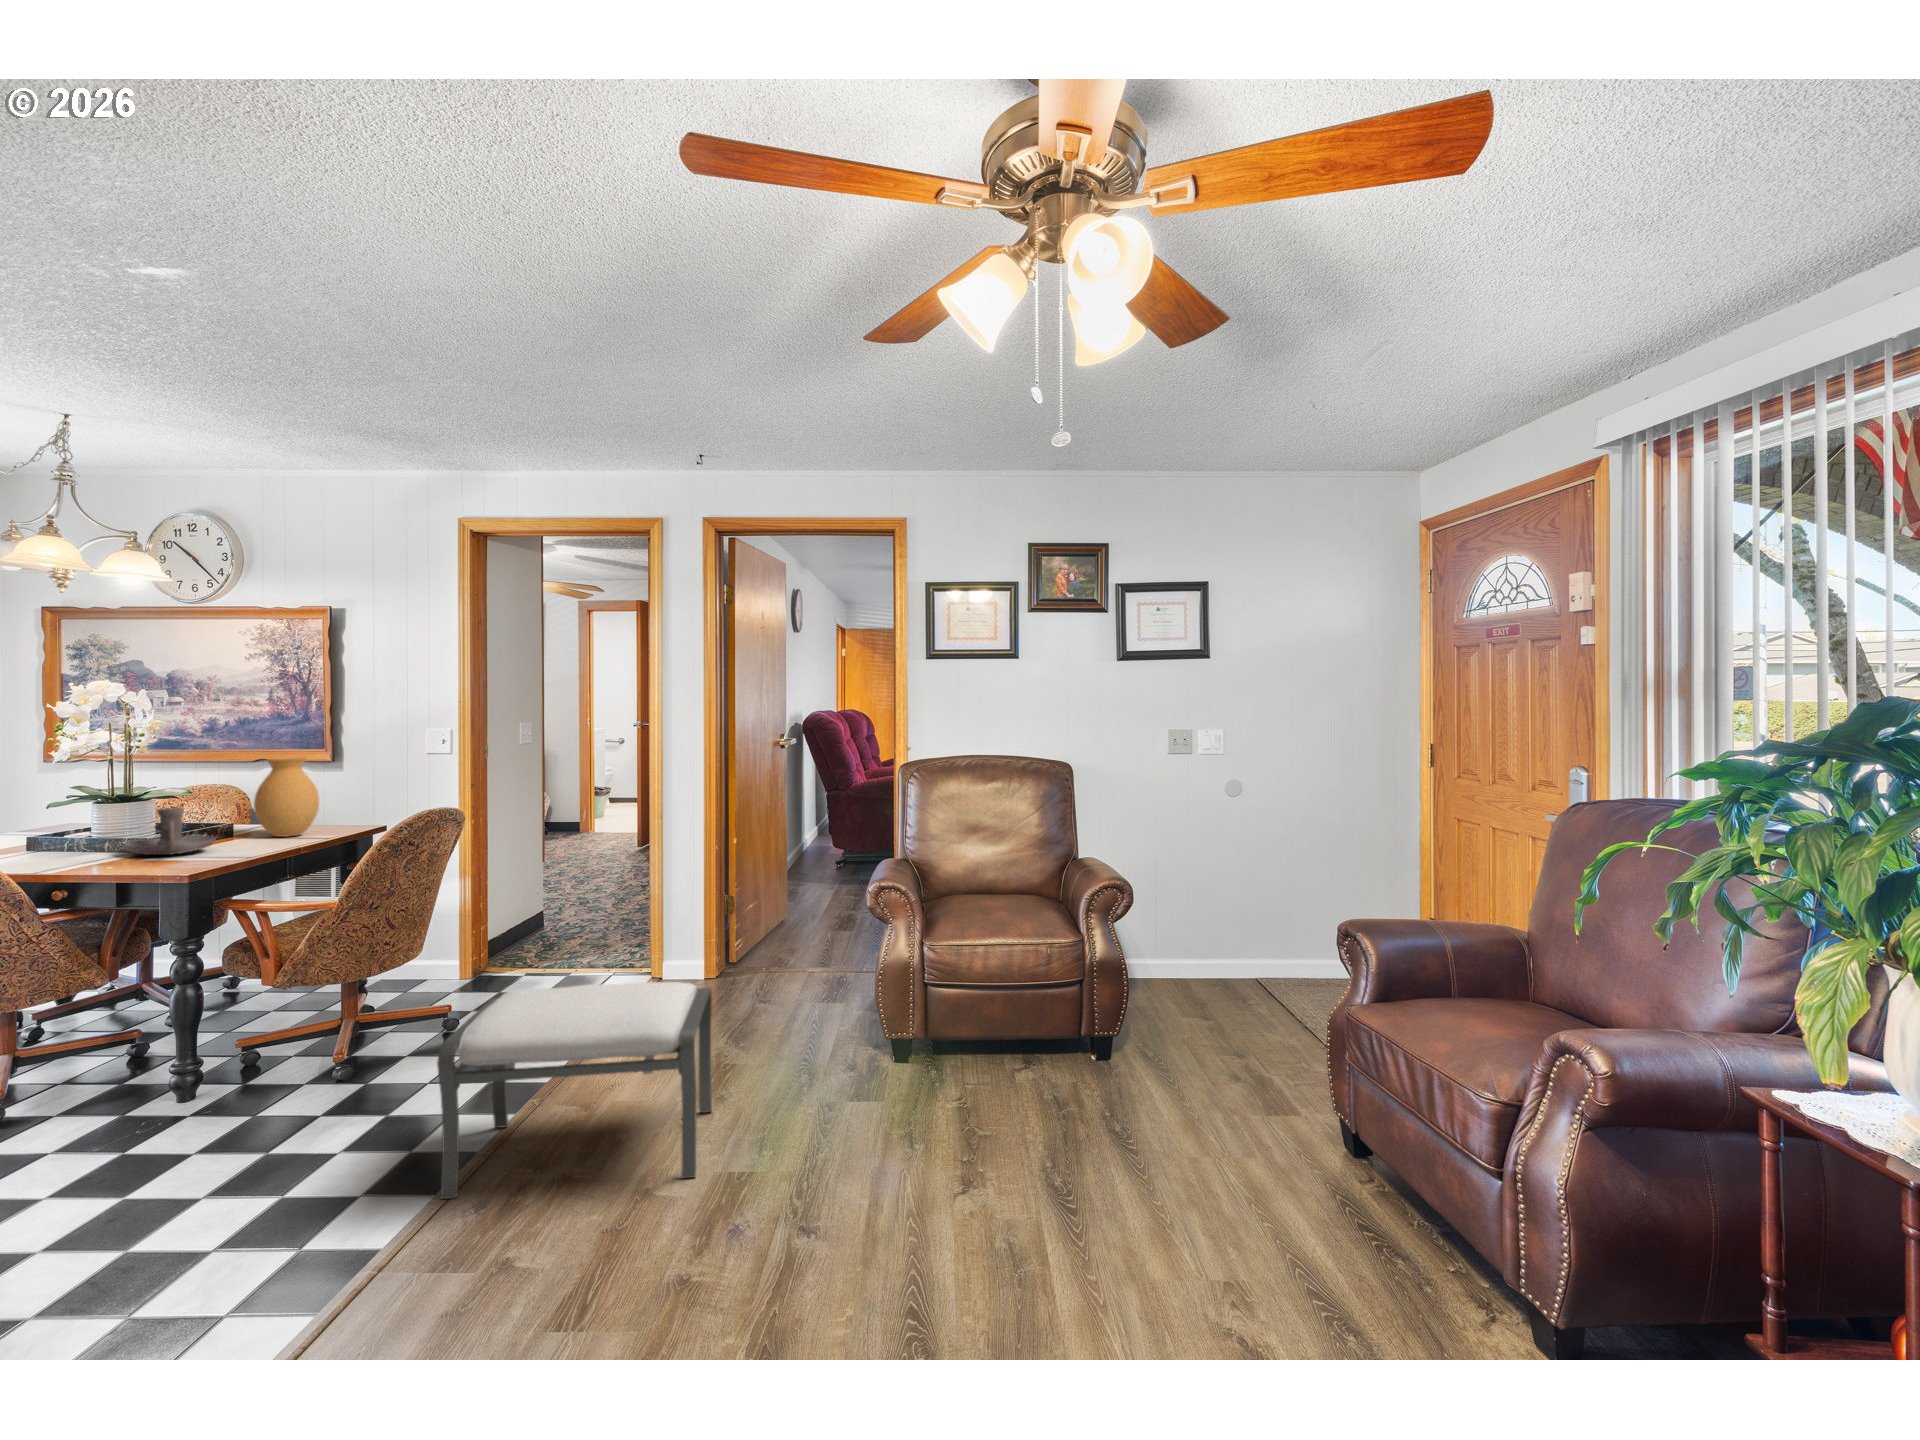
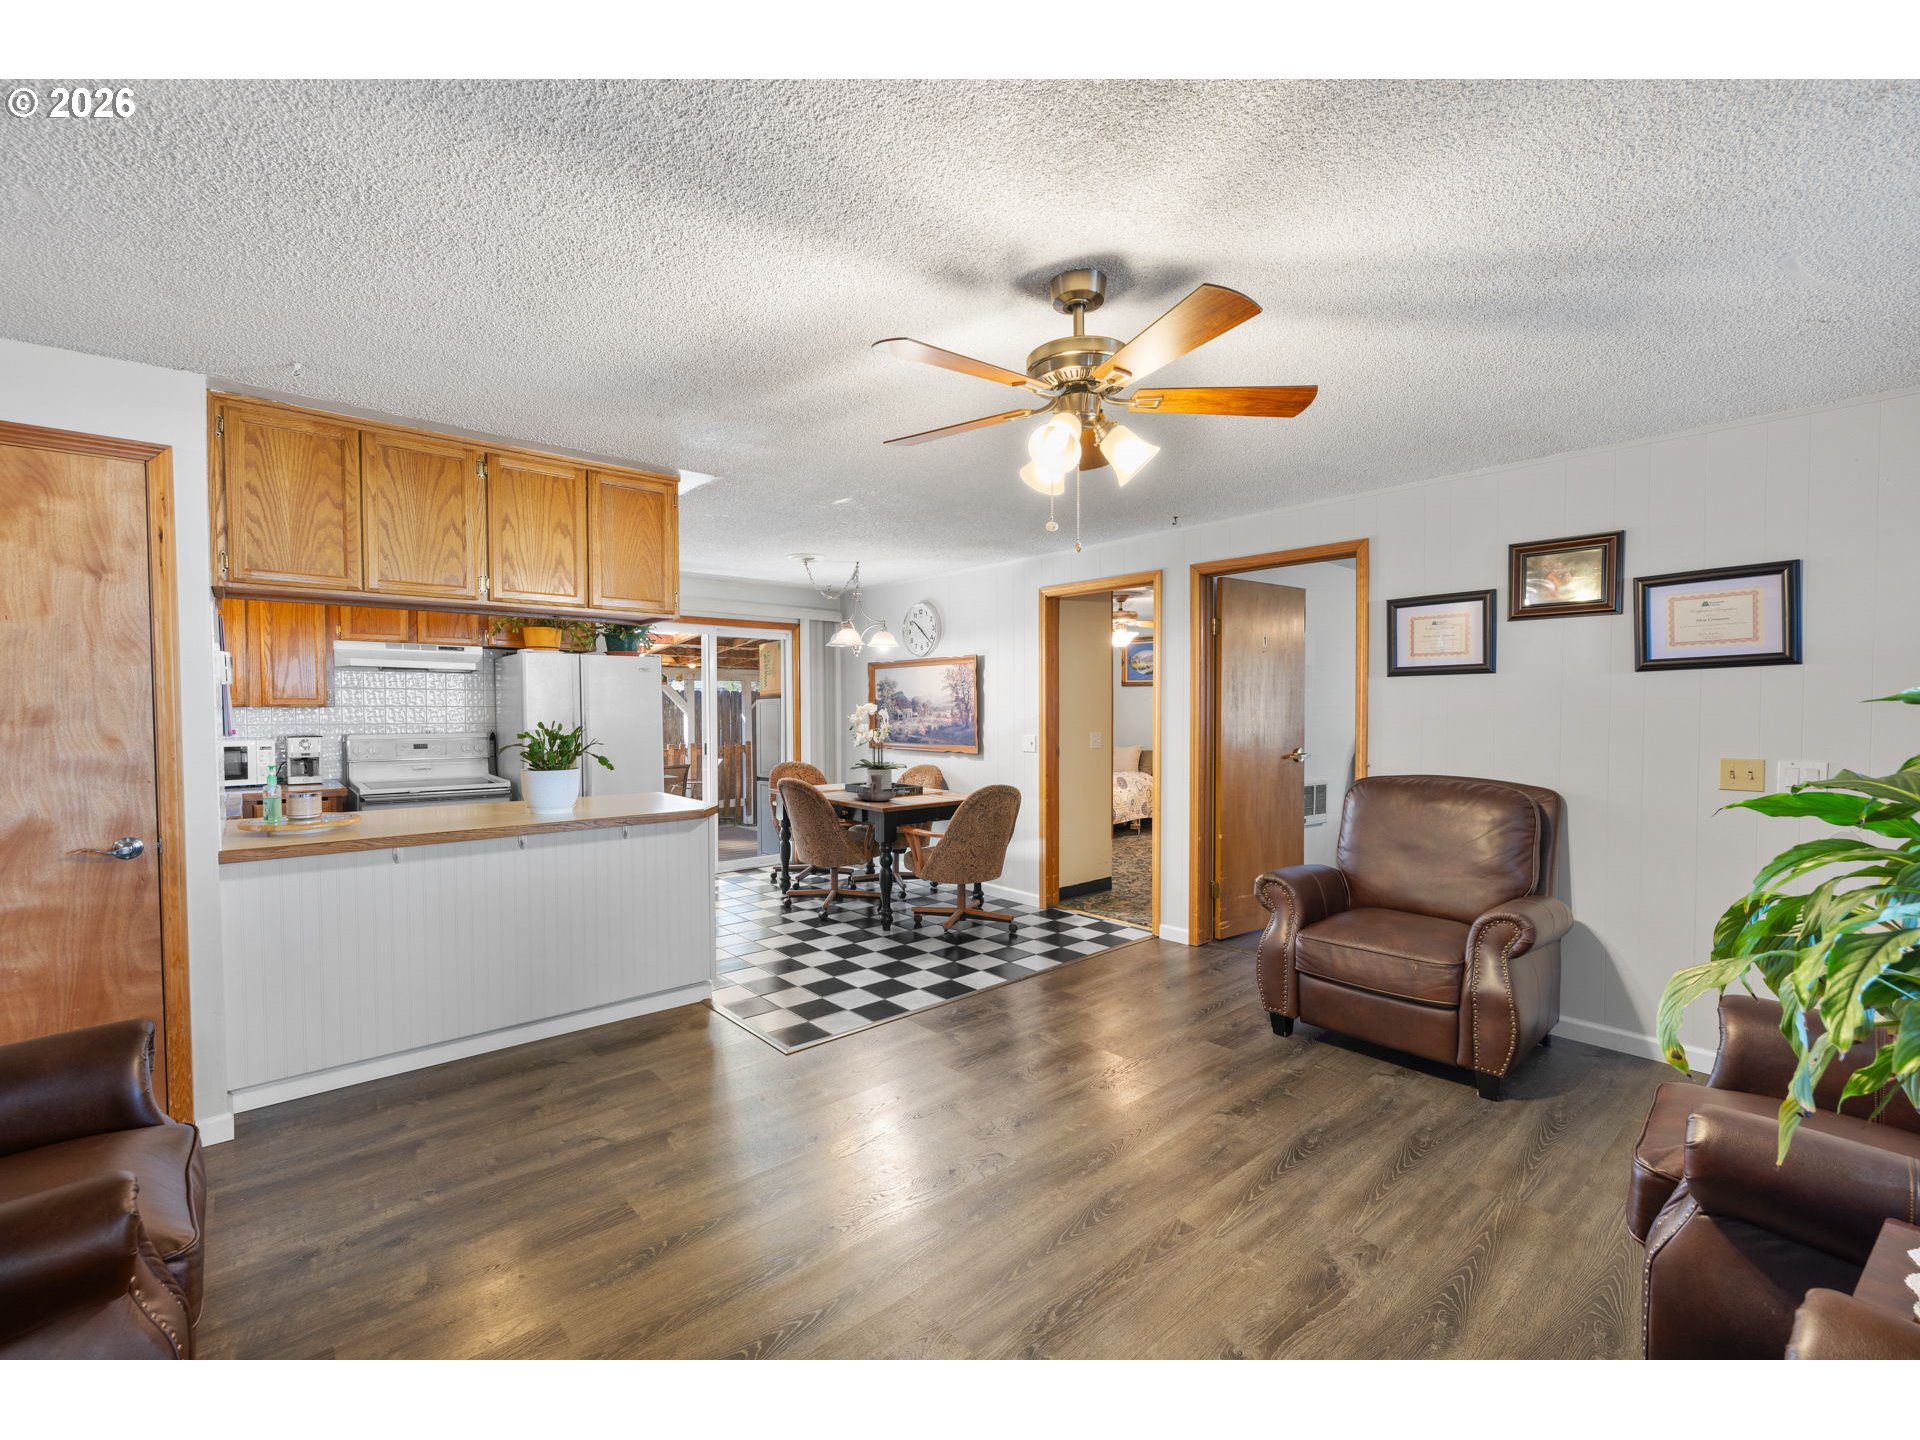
vase: present [254,757,319,837] -> none [923,750,955,798]
ottoman: present [437,982,712,1199] -> none [921,904,1102,1053]

